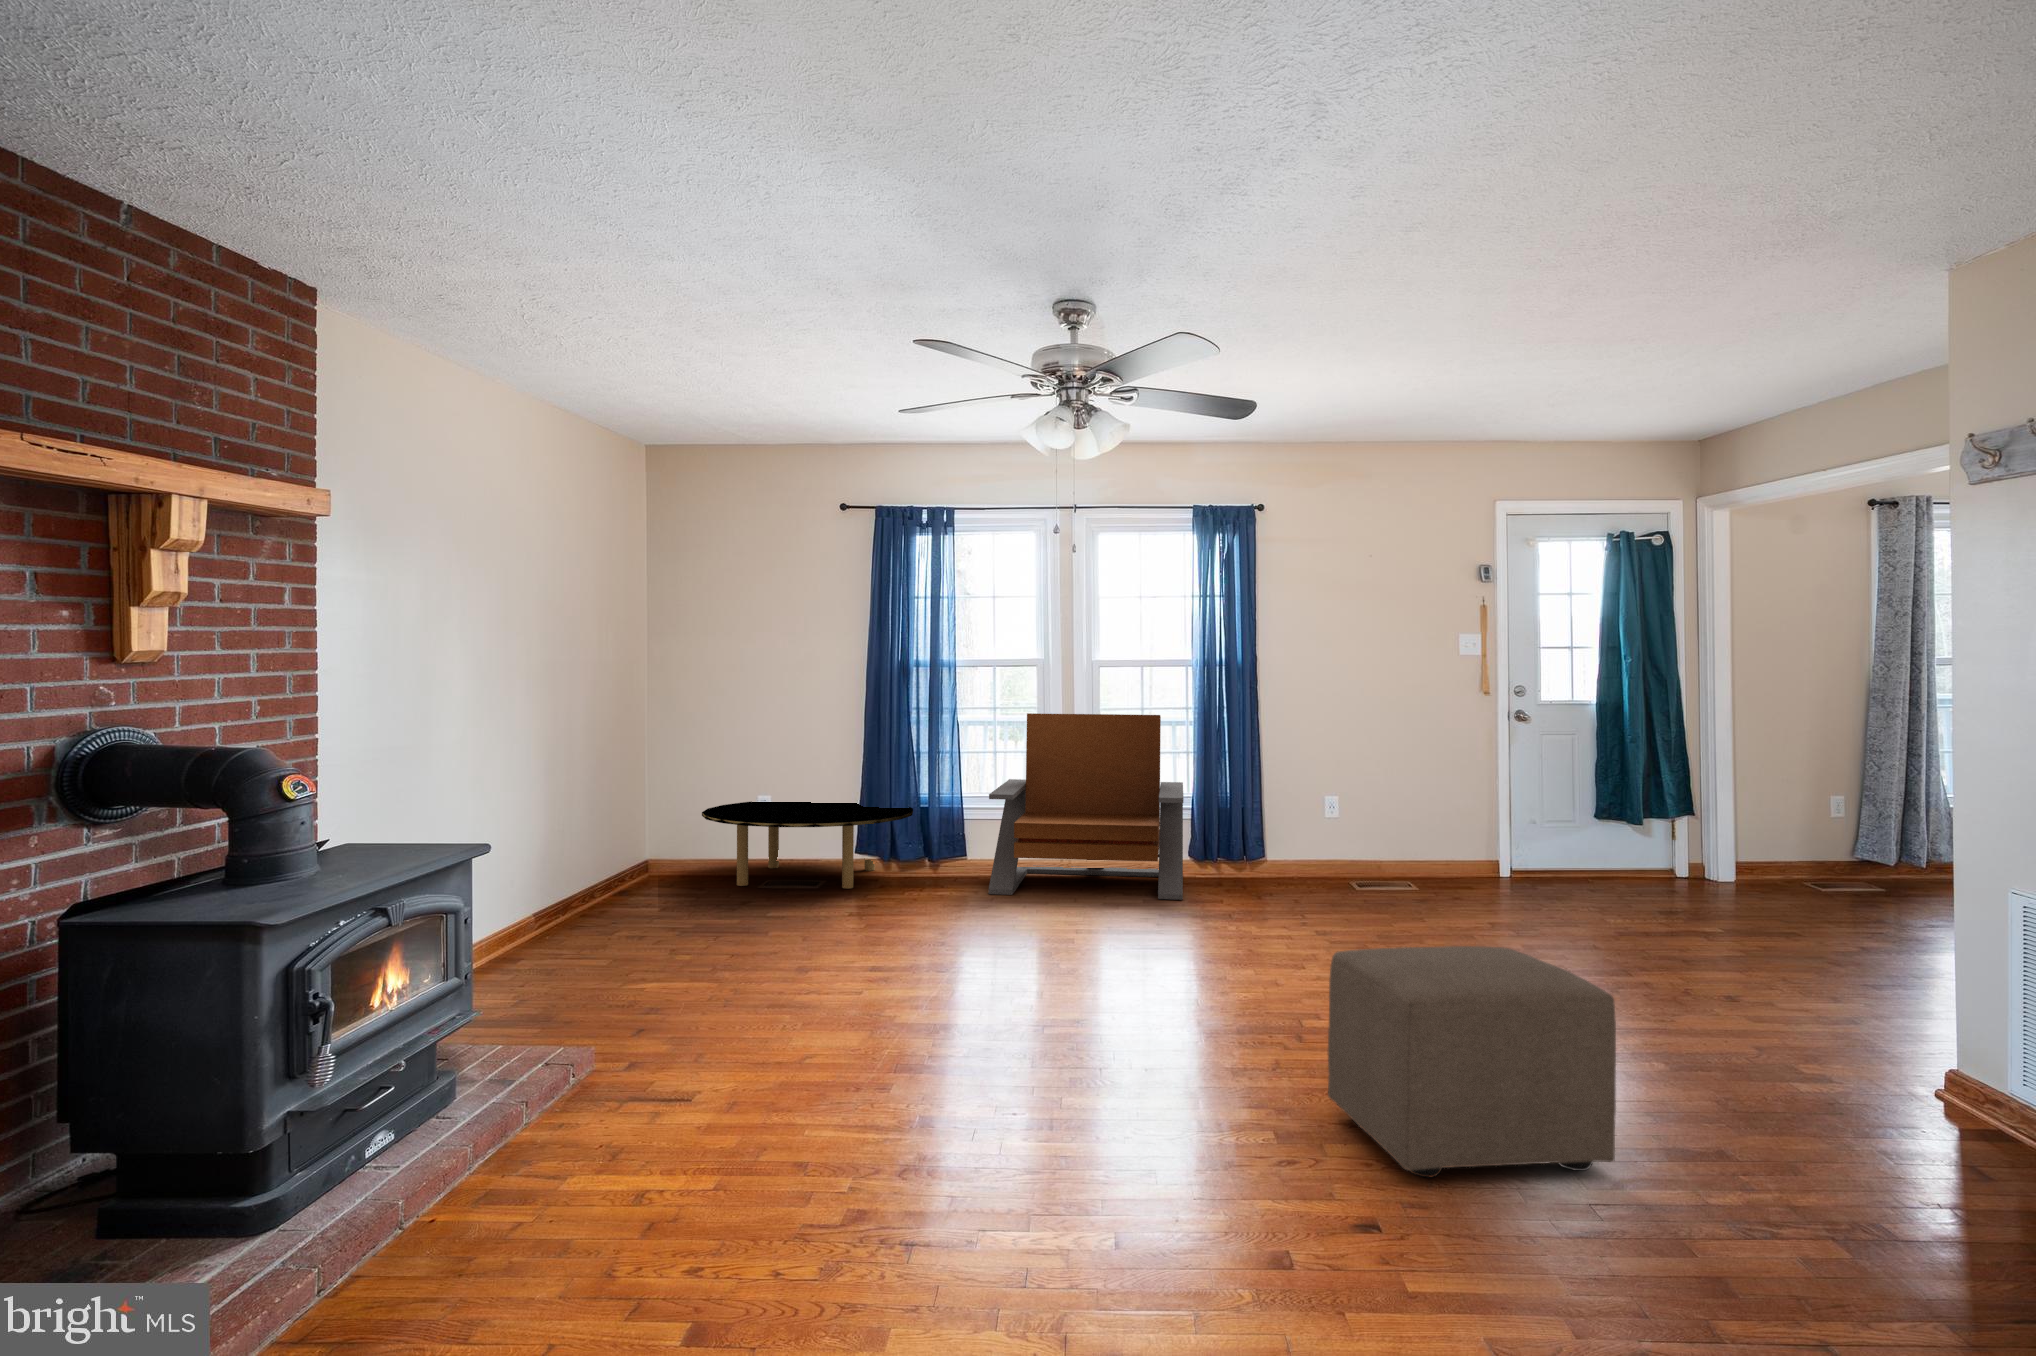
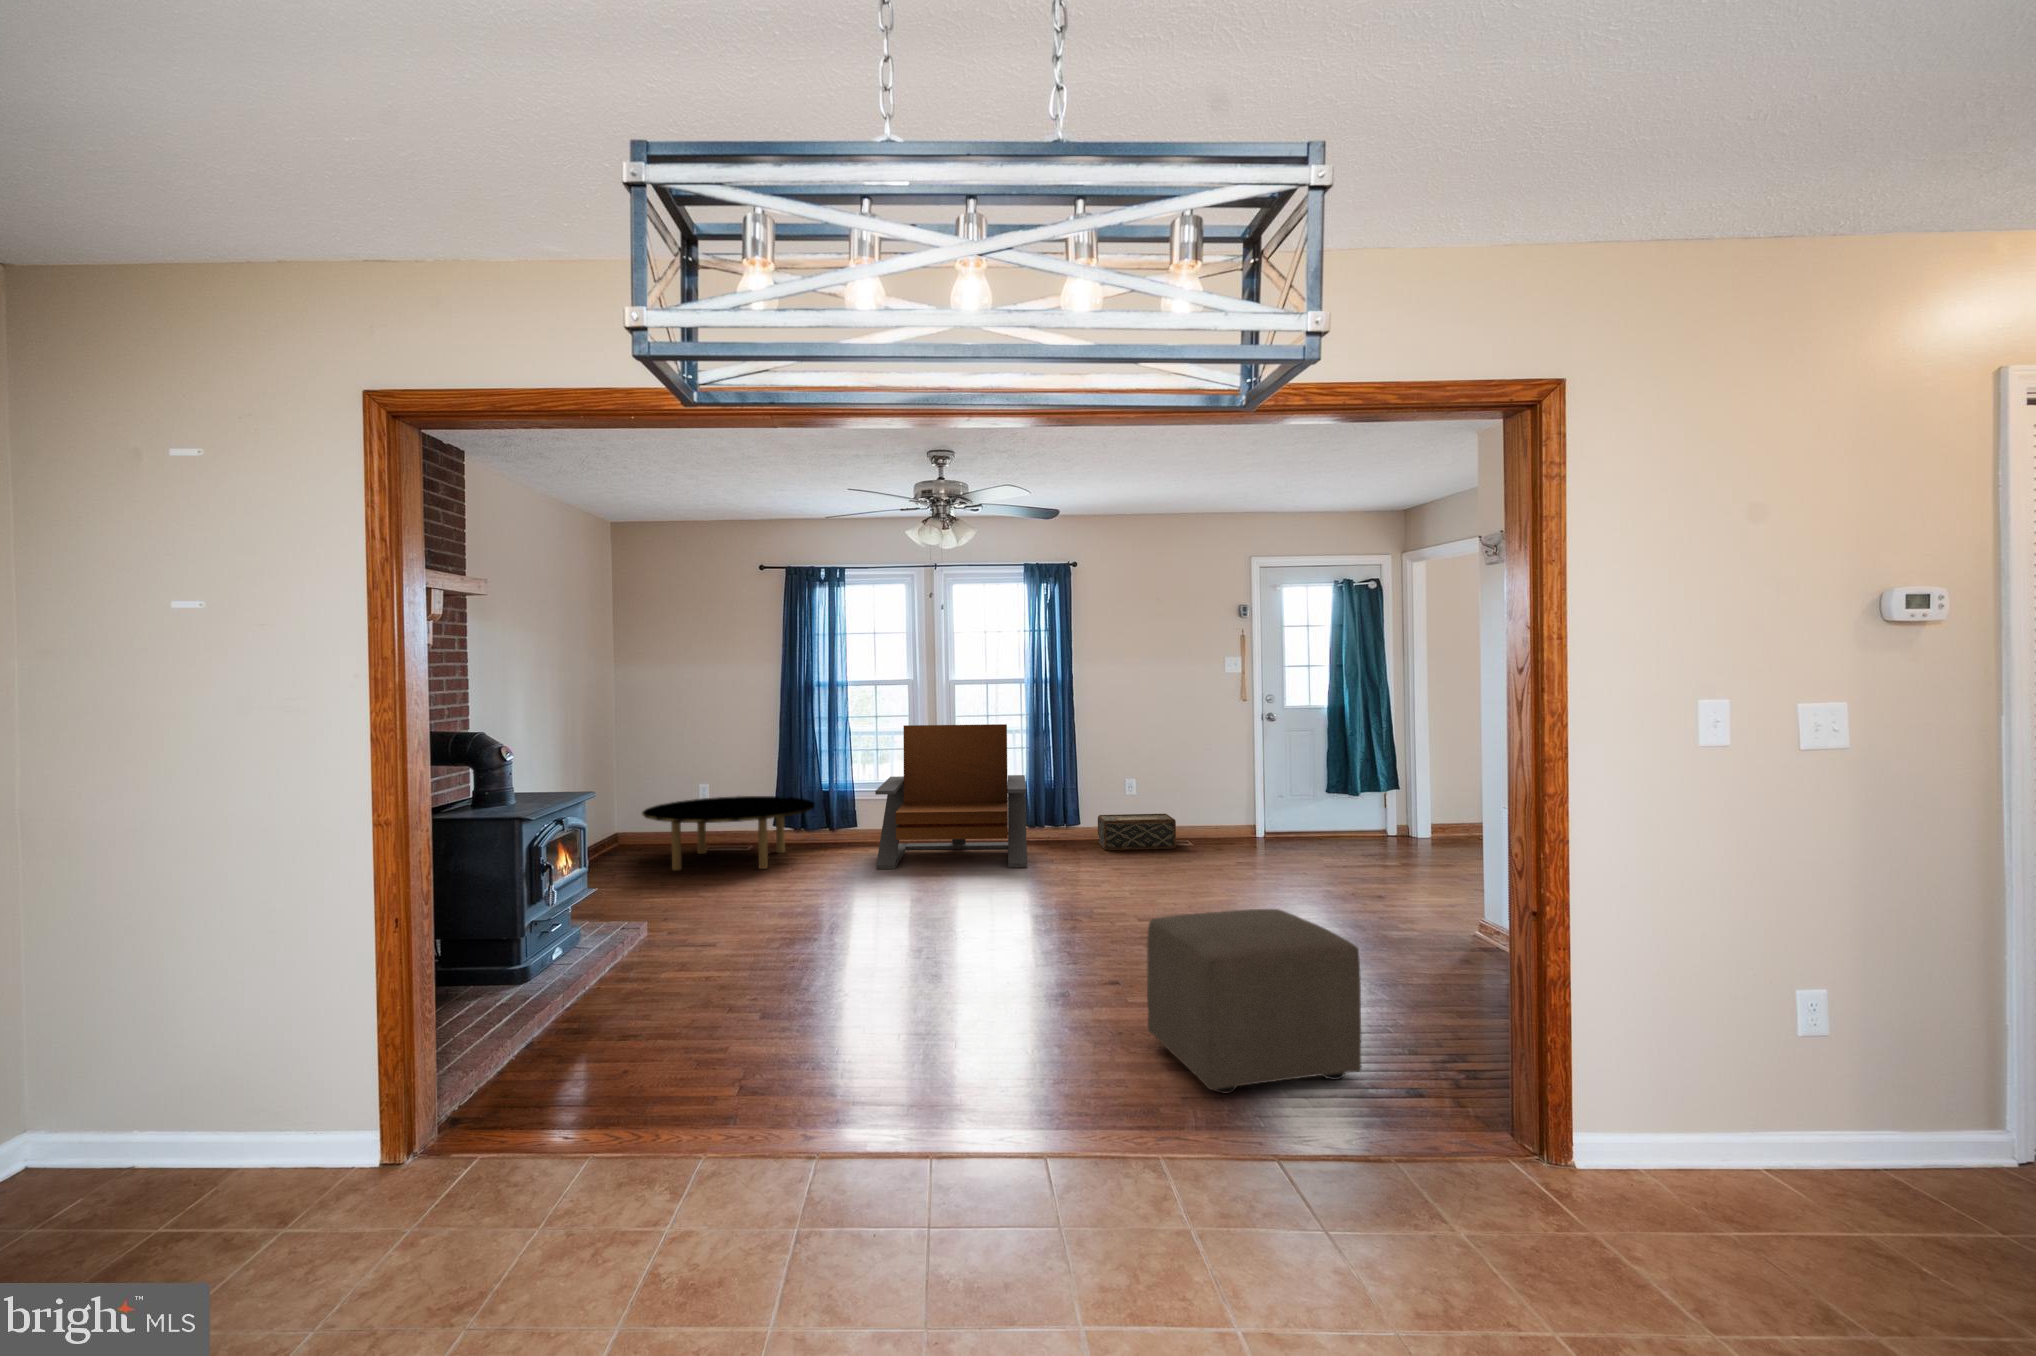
woven basket: none [1279,838,1384,885] -> present [1098,814,1176,850]

